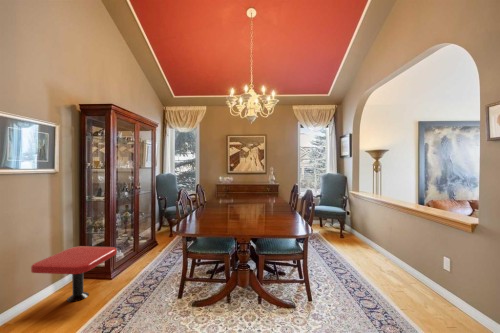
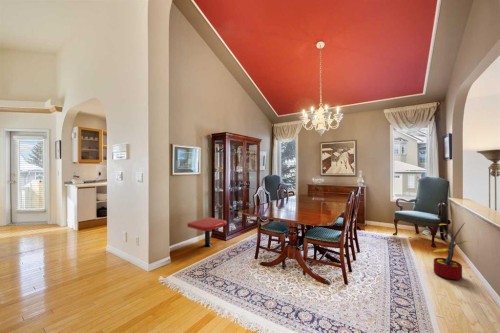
decorative plant: none [361,212,385,266] -> present [433,223,470,280]

